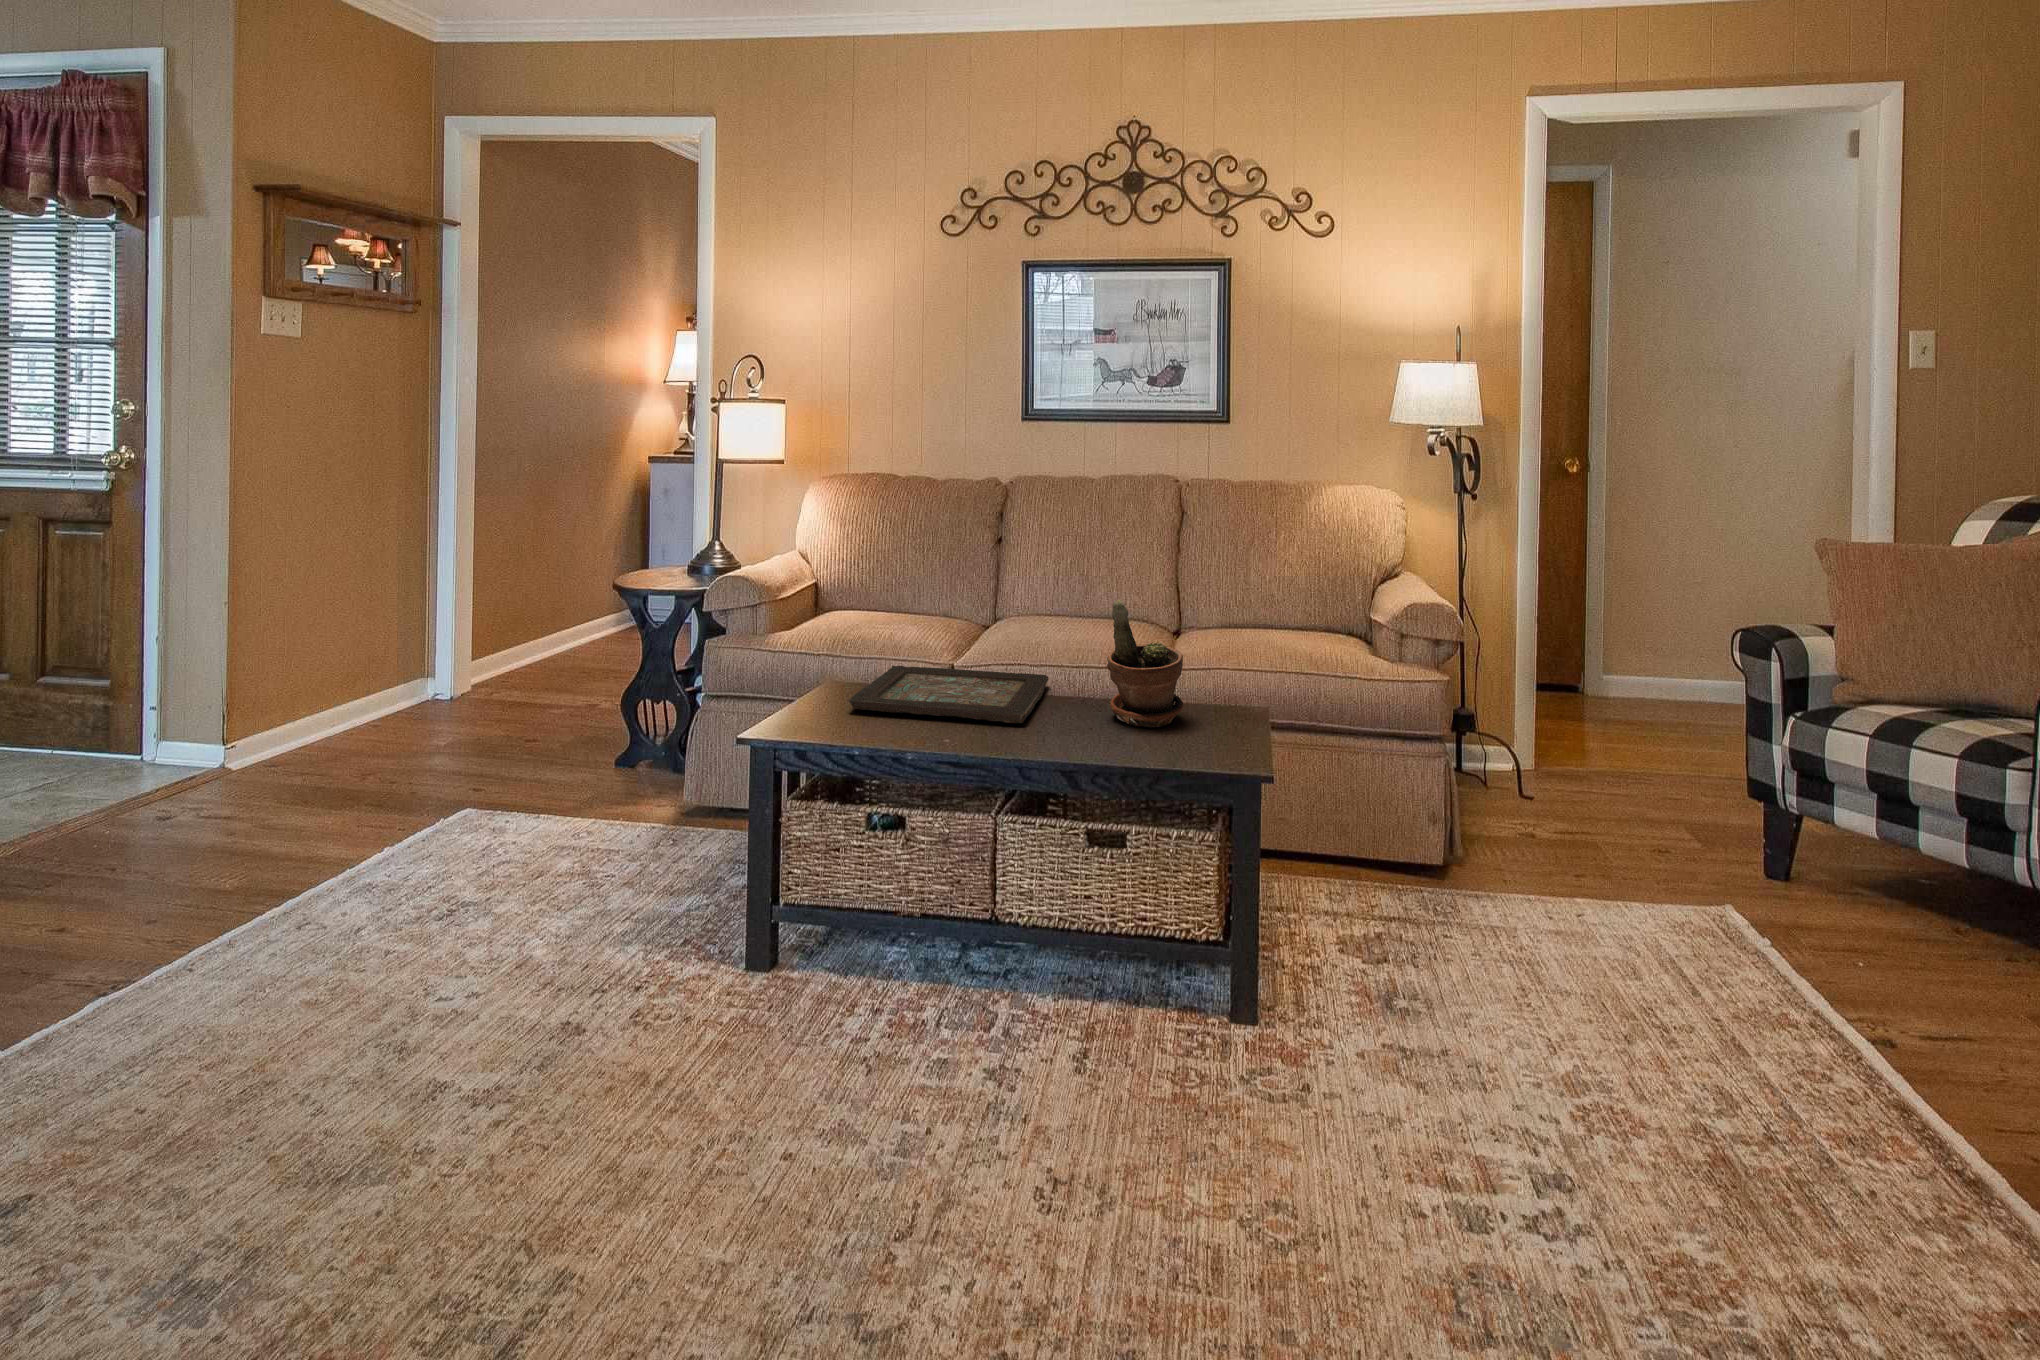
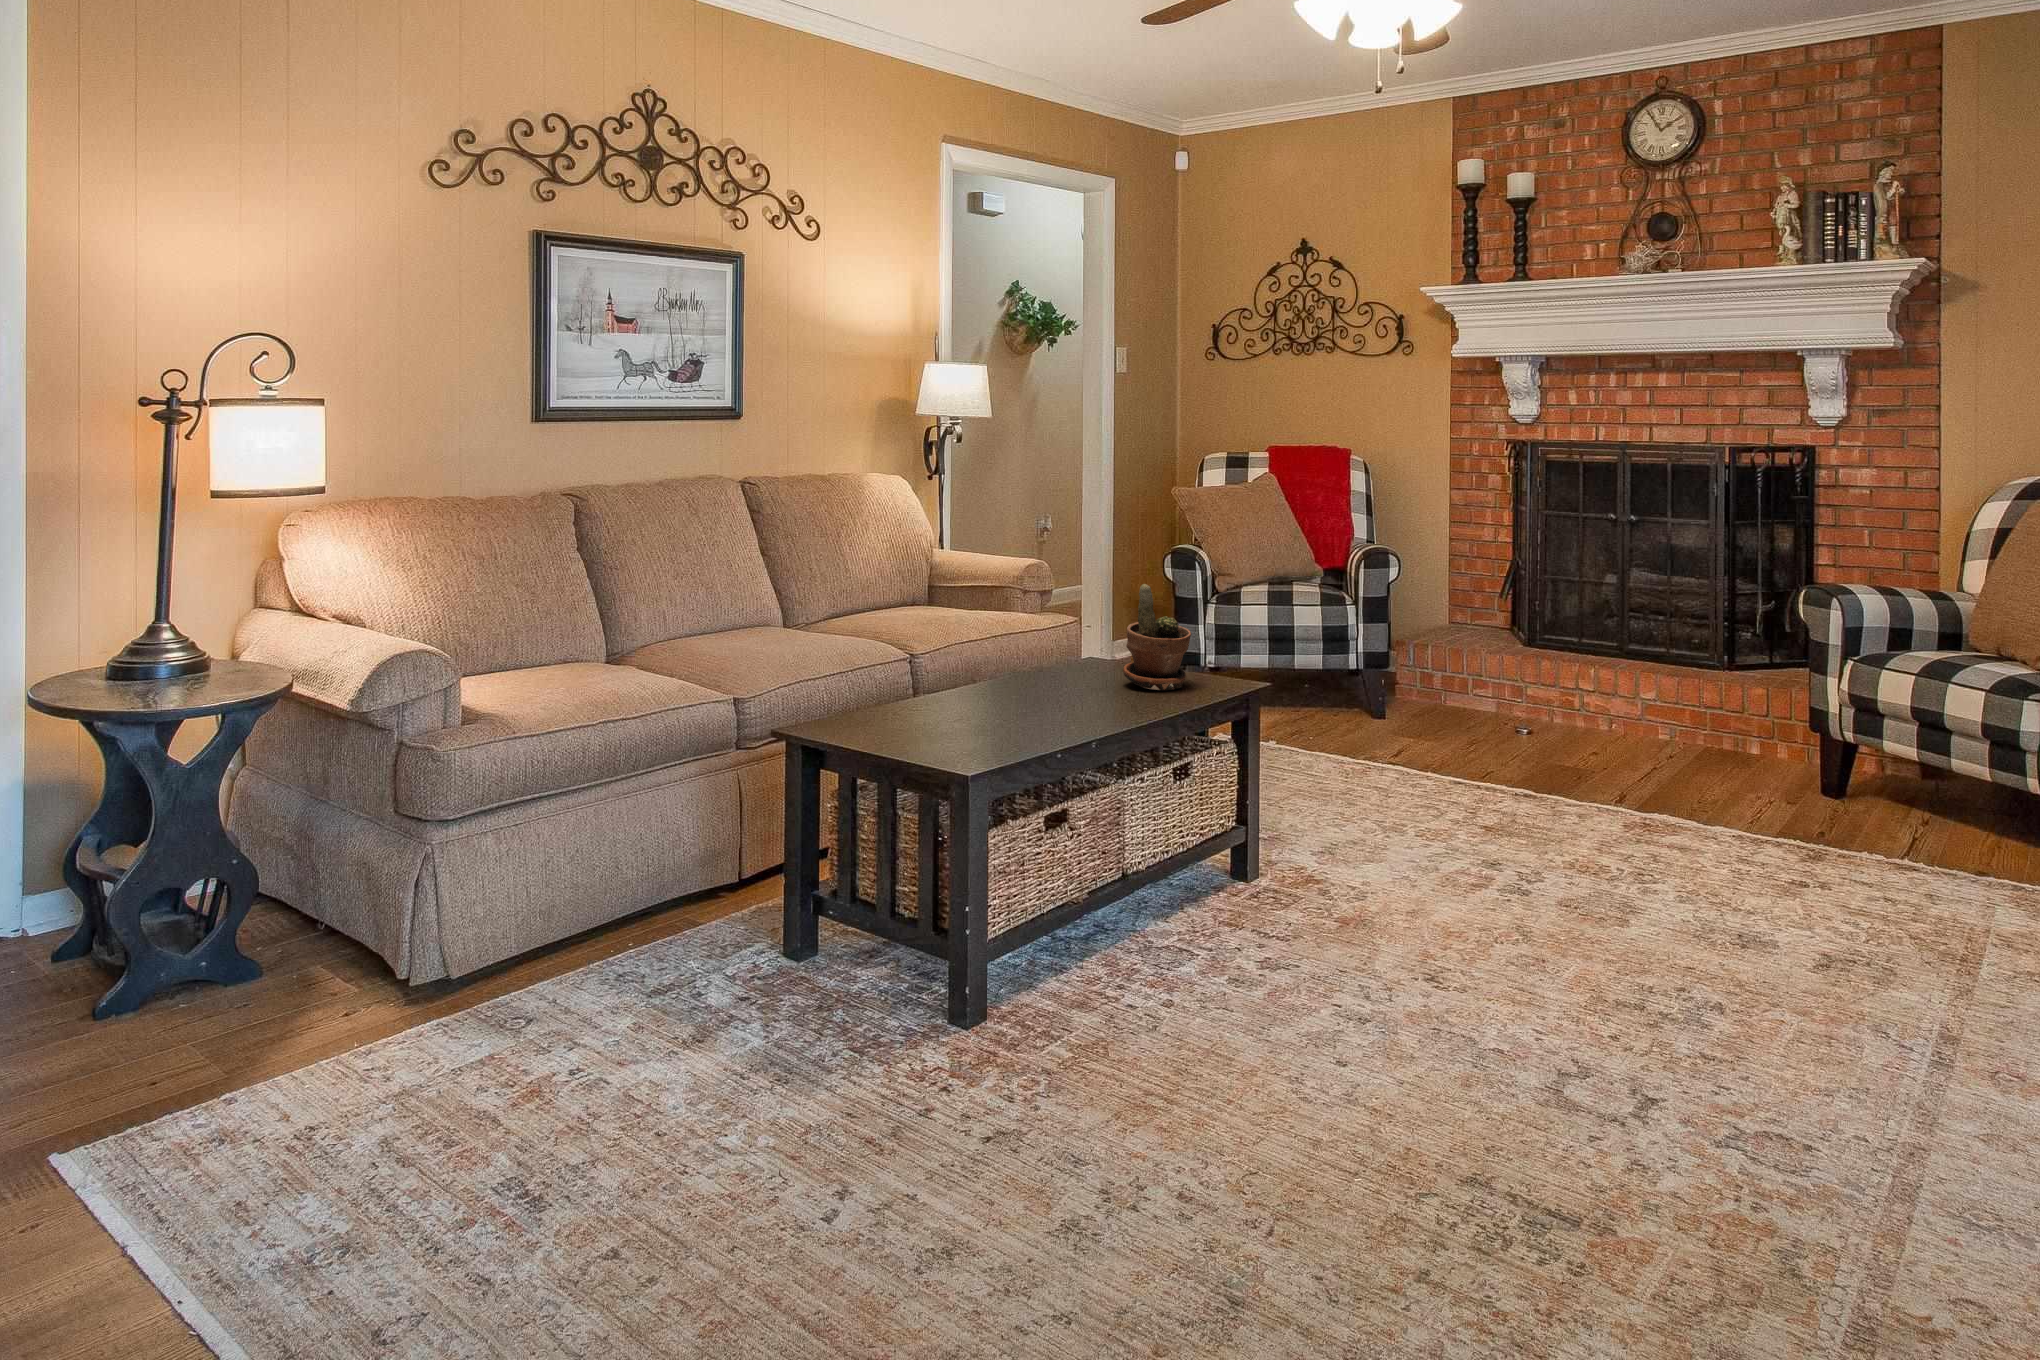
decorative tray: present [849,666,1048,723] -> none [905,679,1137,737]

